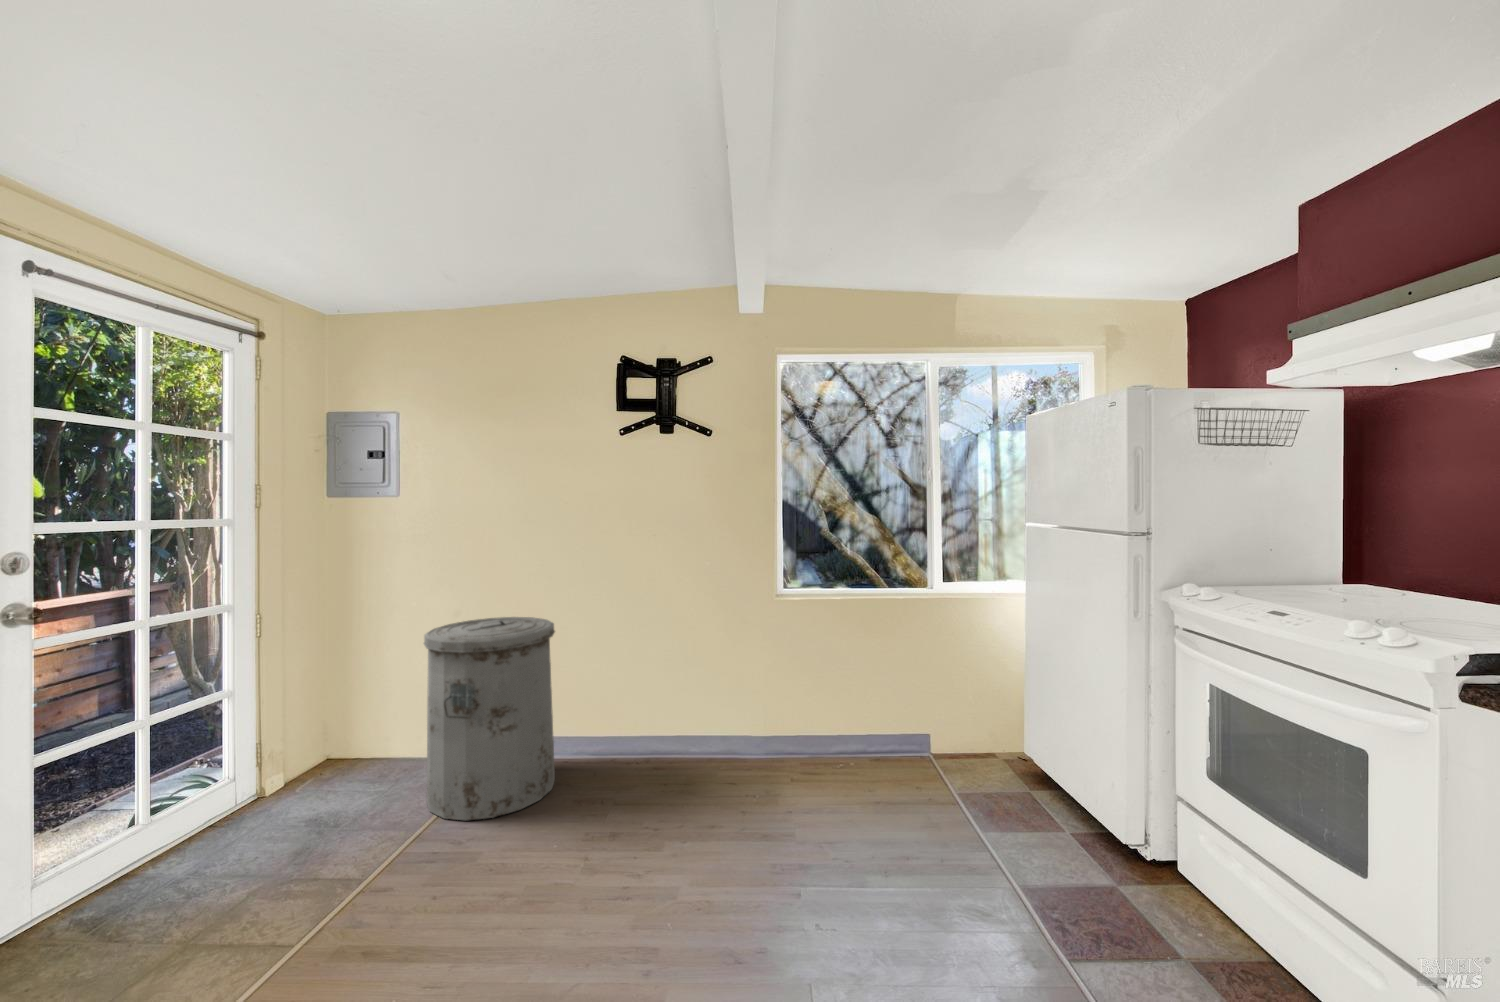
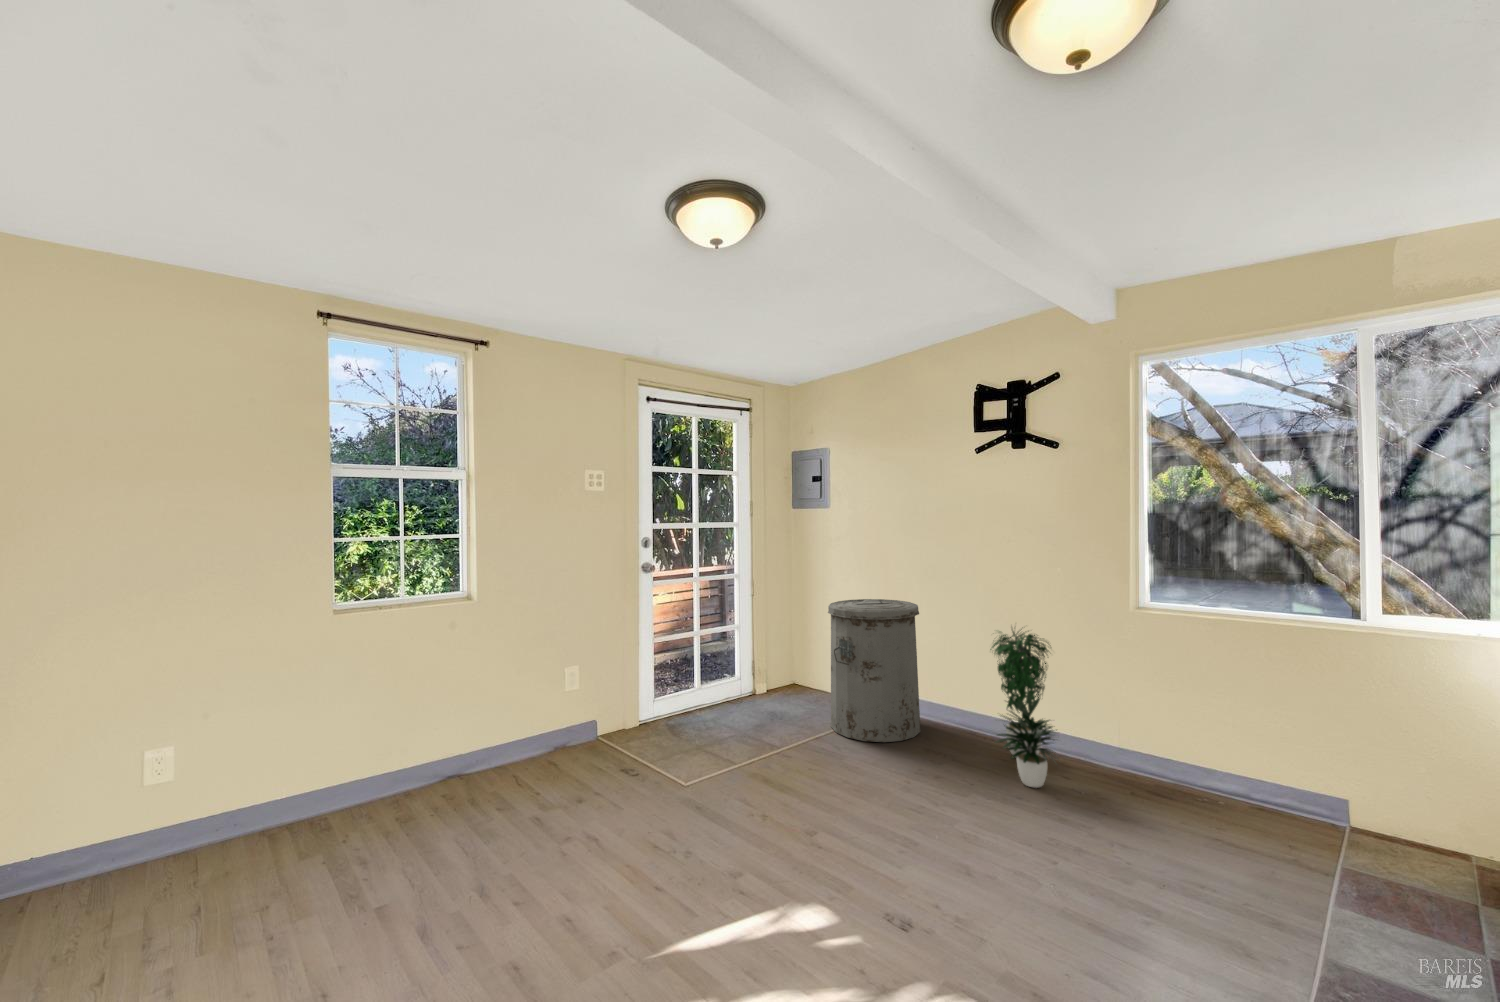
potted plant: none [645,625,742,808] -> present [990,629,1057,788]

